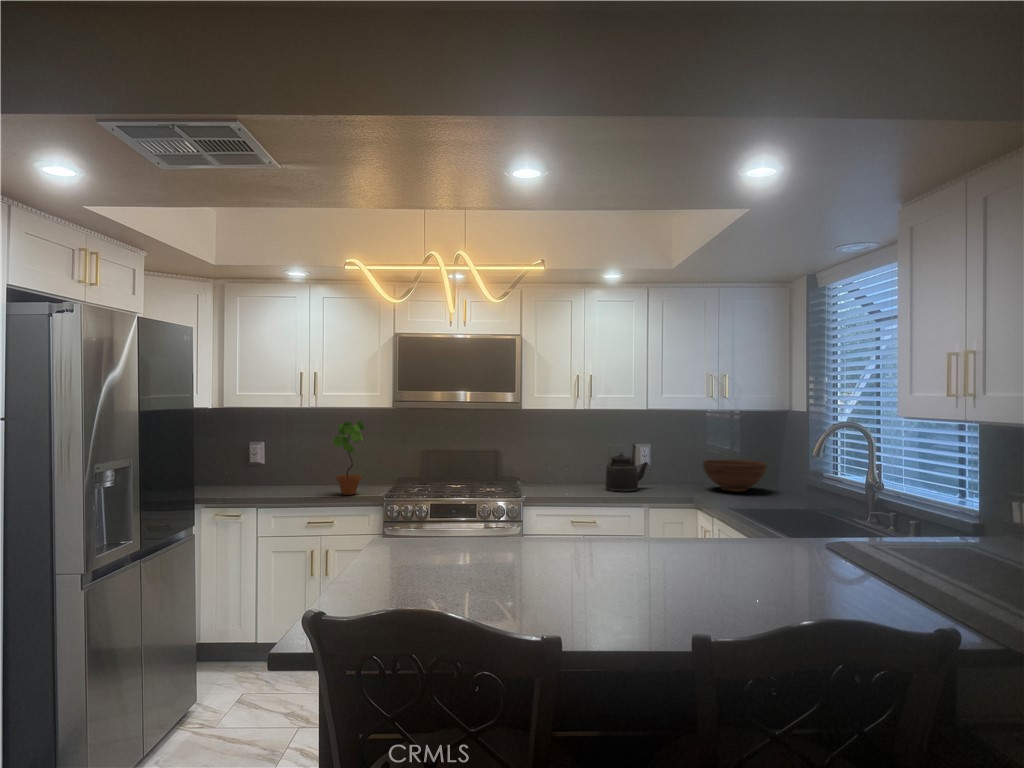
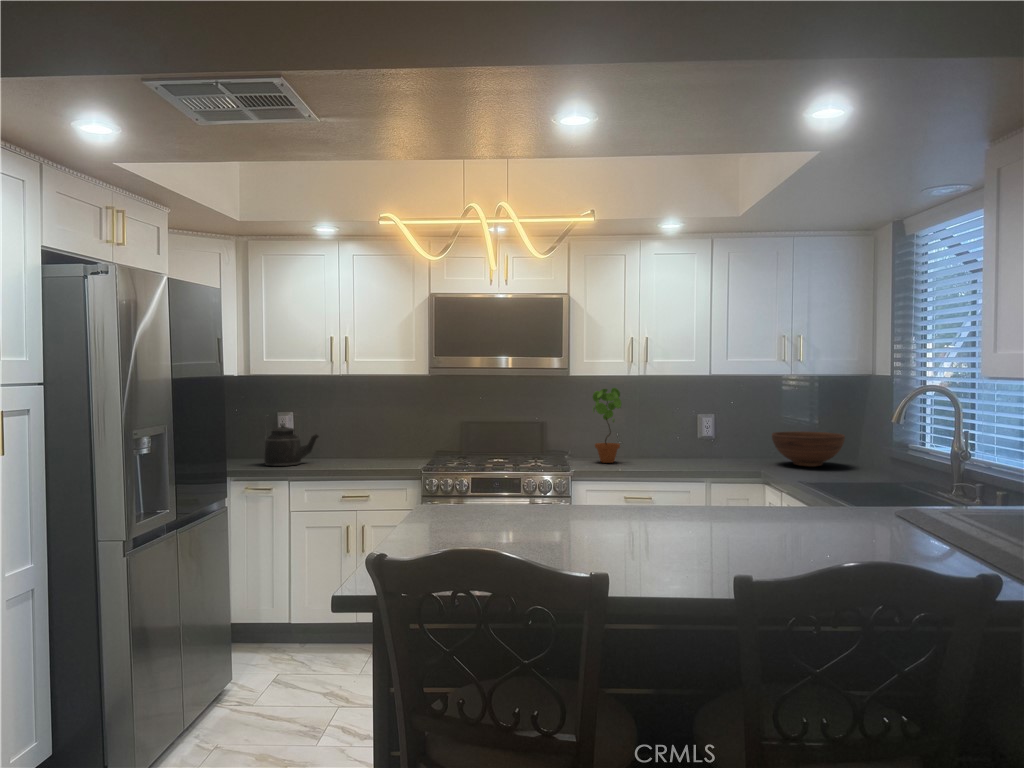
potted plant: present [334,421,364,495] -> present [593,388,621,463]
kettle: present [605,444,648,492] -> present [264,423,319,466]

